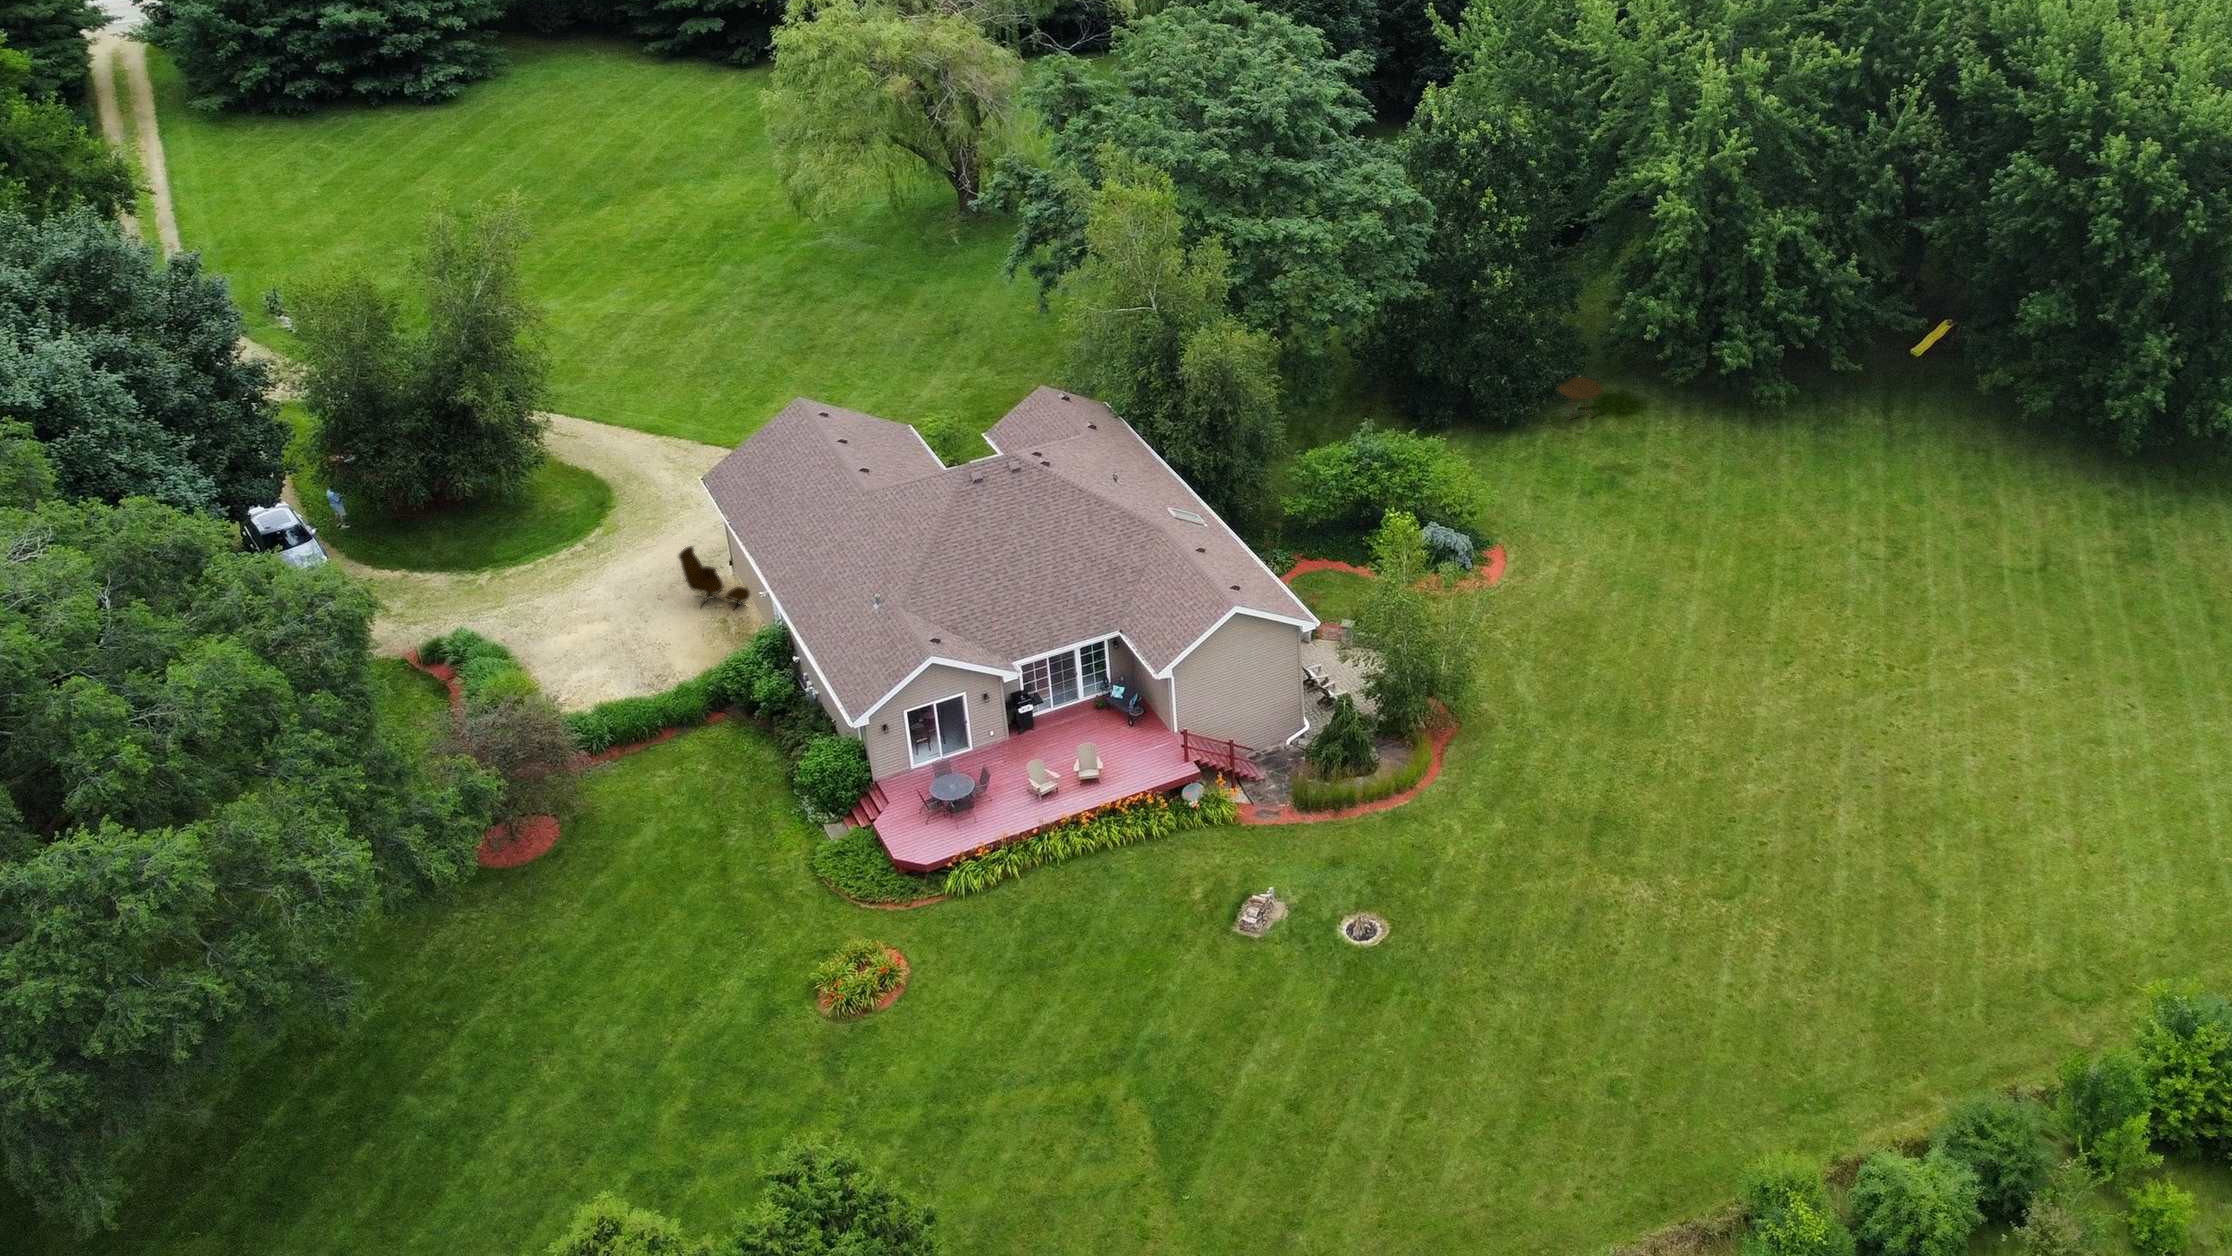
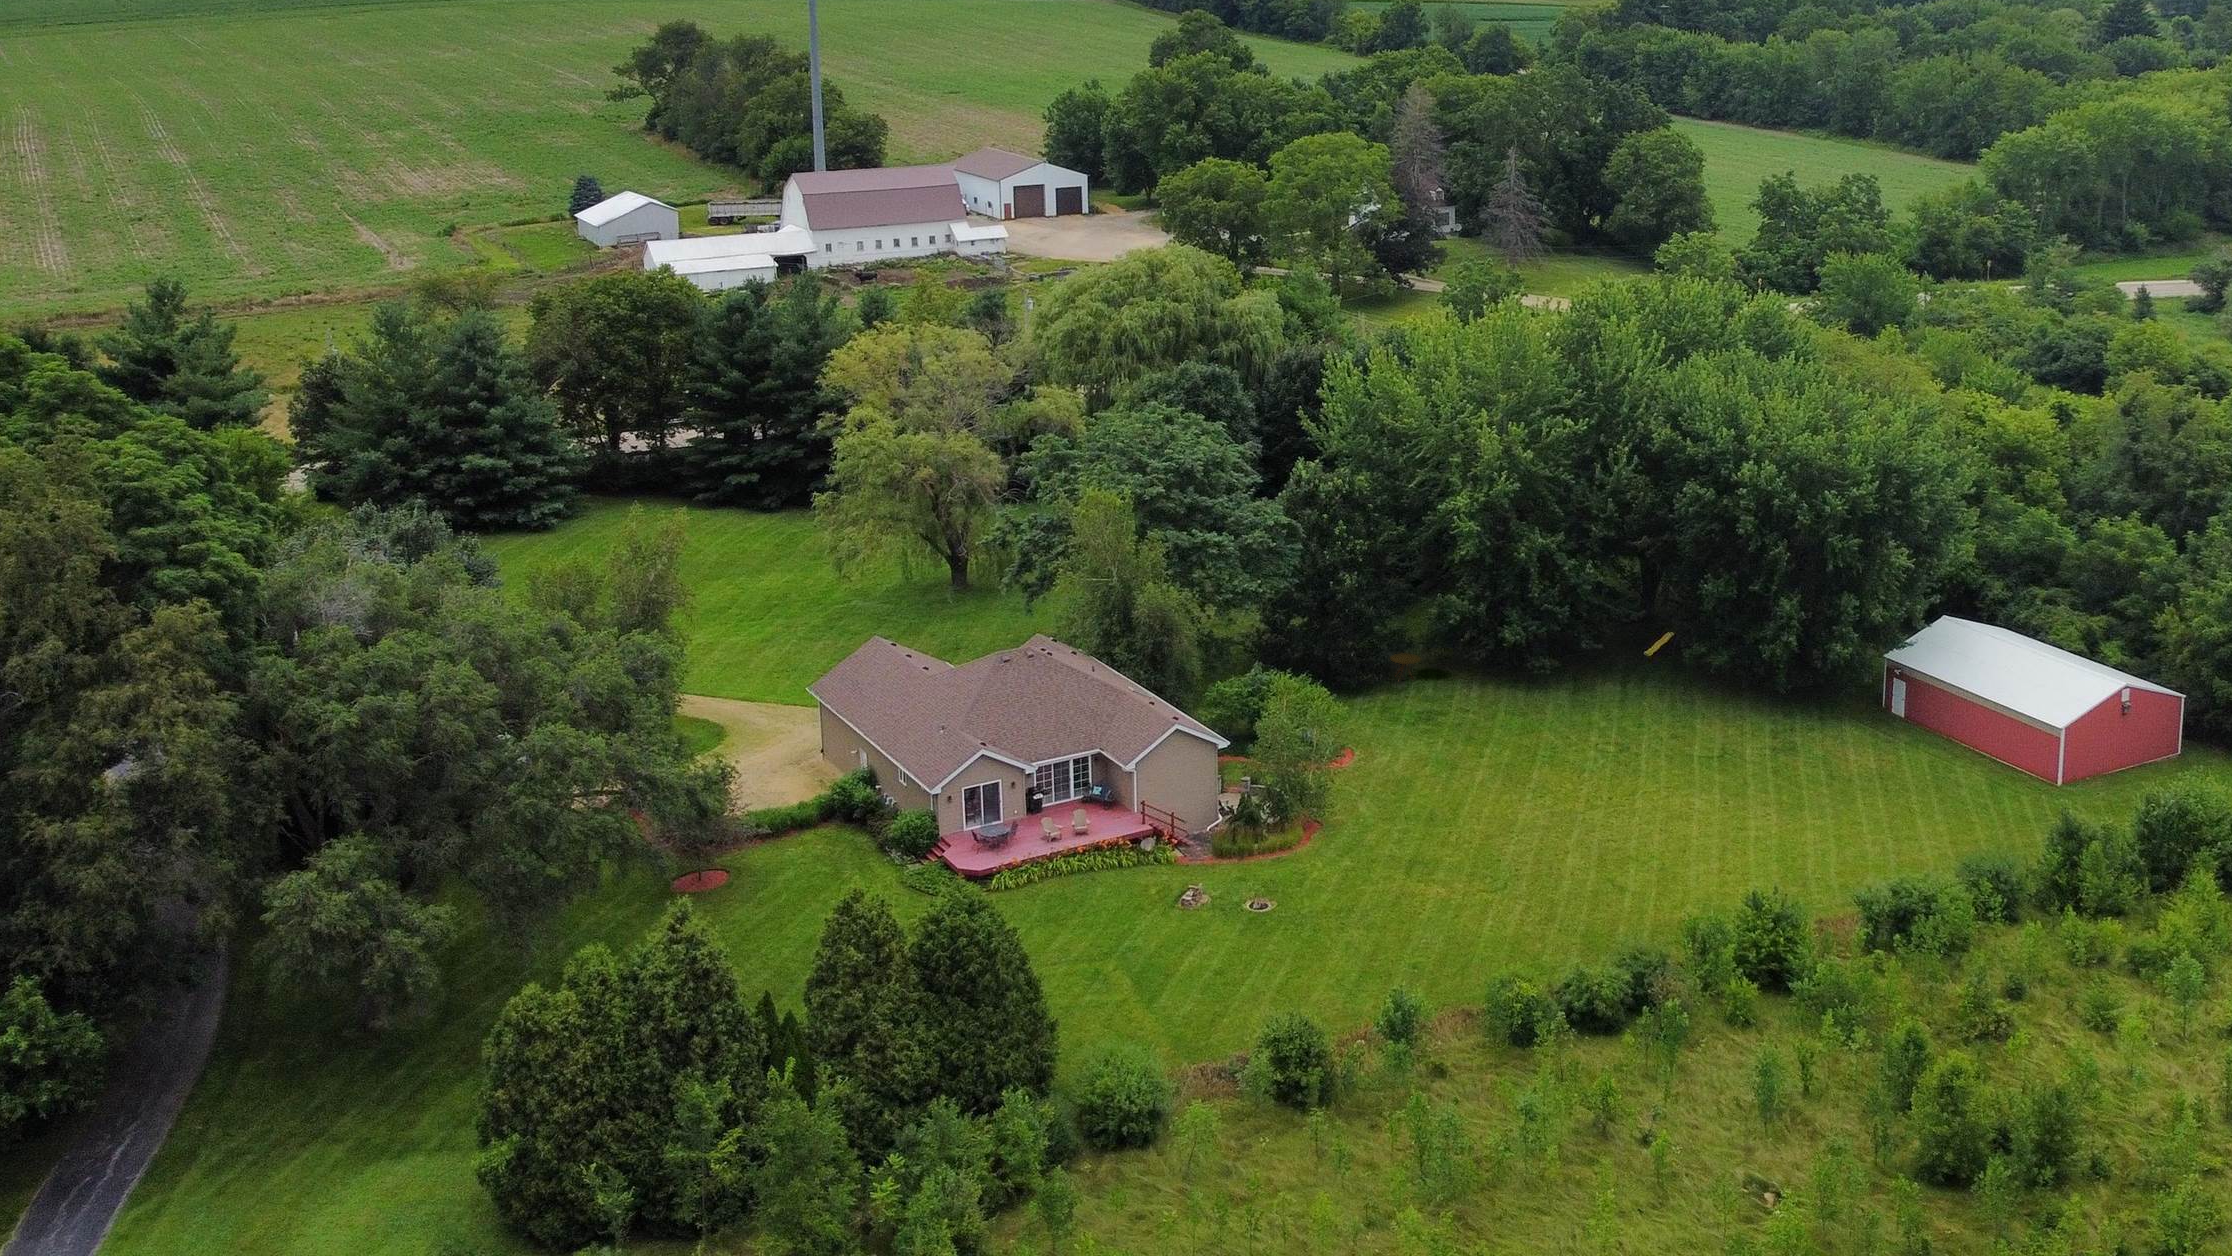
lounge chair: present [679,546,750,605] -> none [789,725,836,769]

